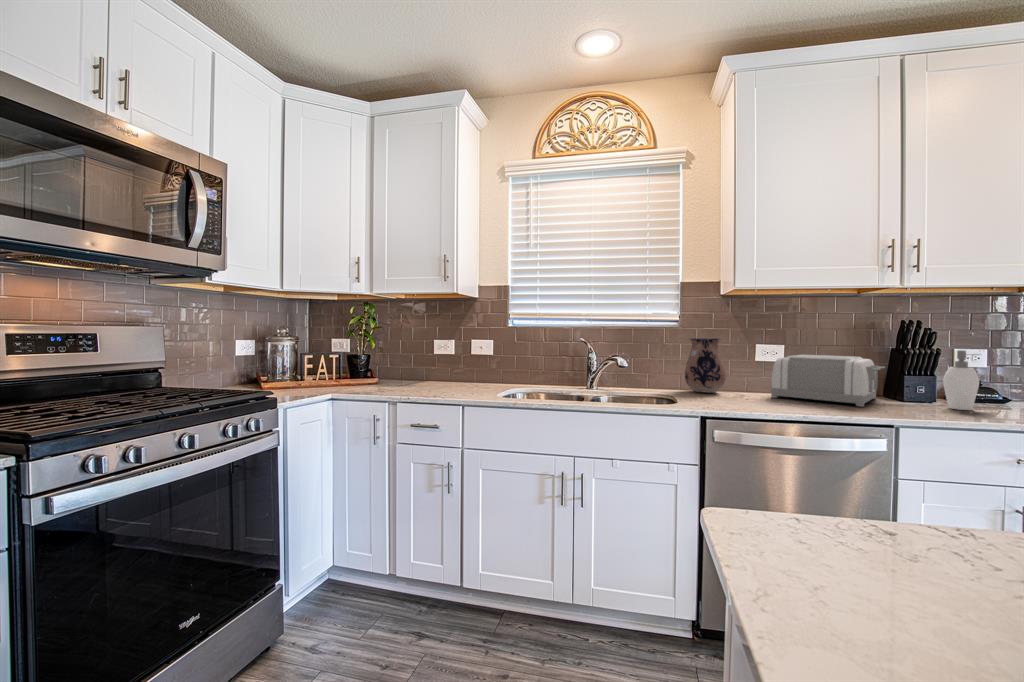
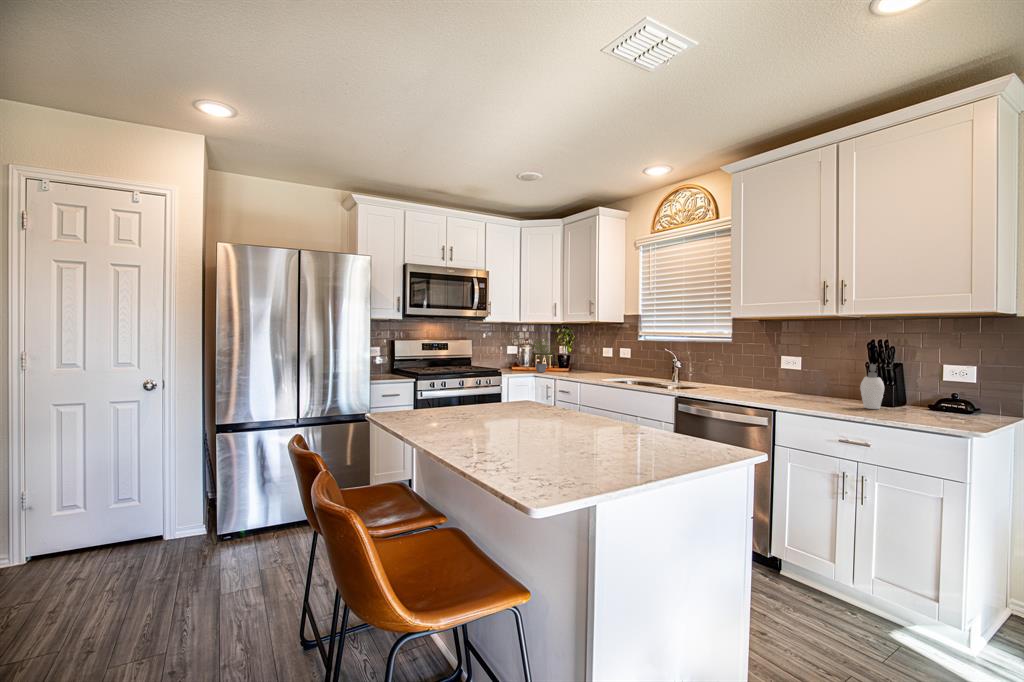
potted plant: none [310,314,376,387] -> present [533,339,553,372]
ceramic pitcher: present [685,338,726,393] -> none [718,351,747,389]
toaster: present [771,355,885,407] -> none [762,365,846,401]

